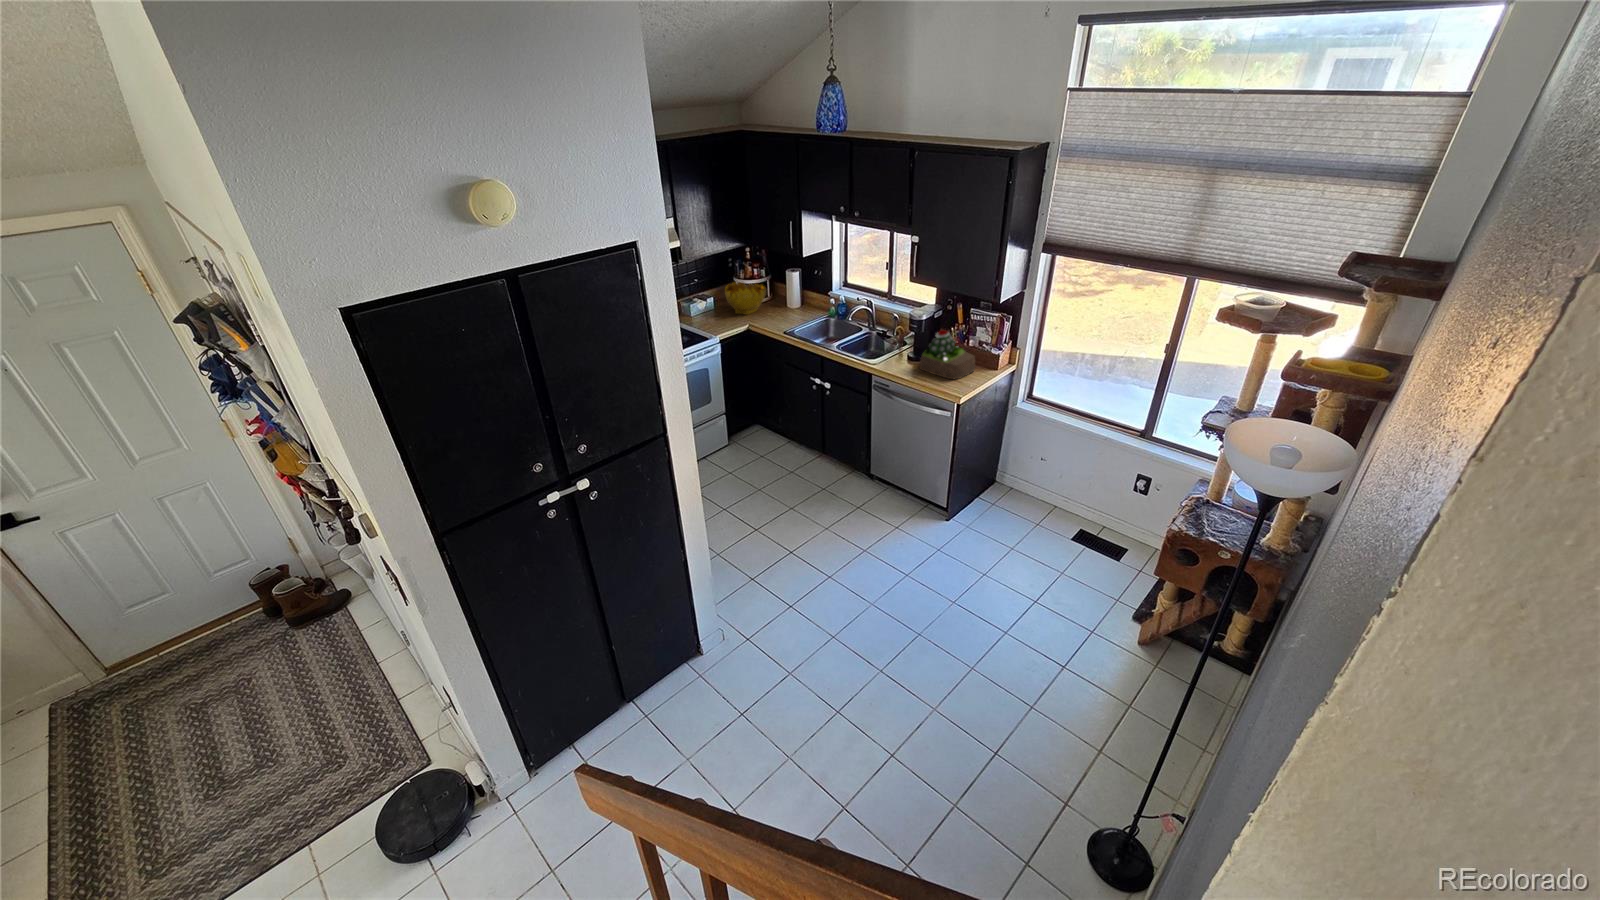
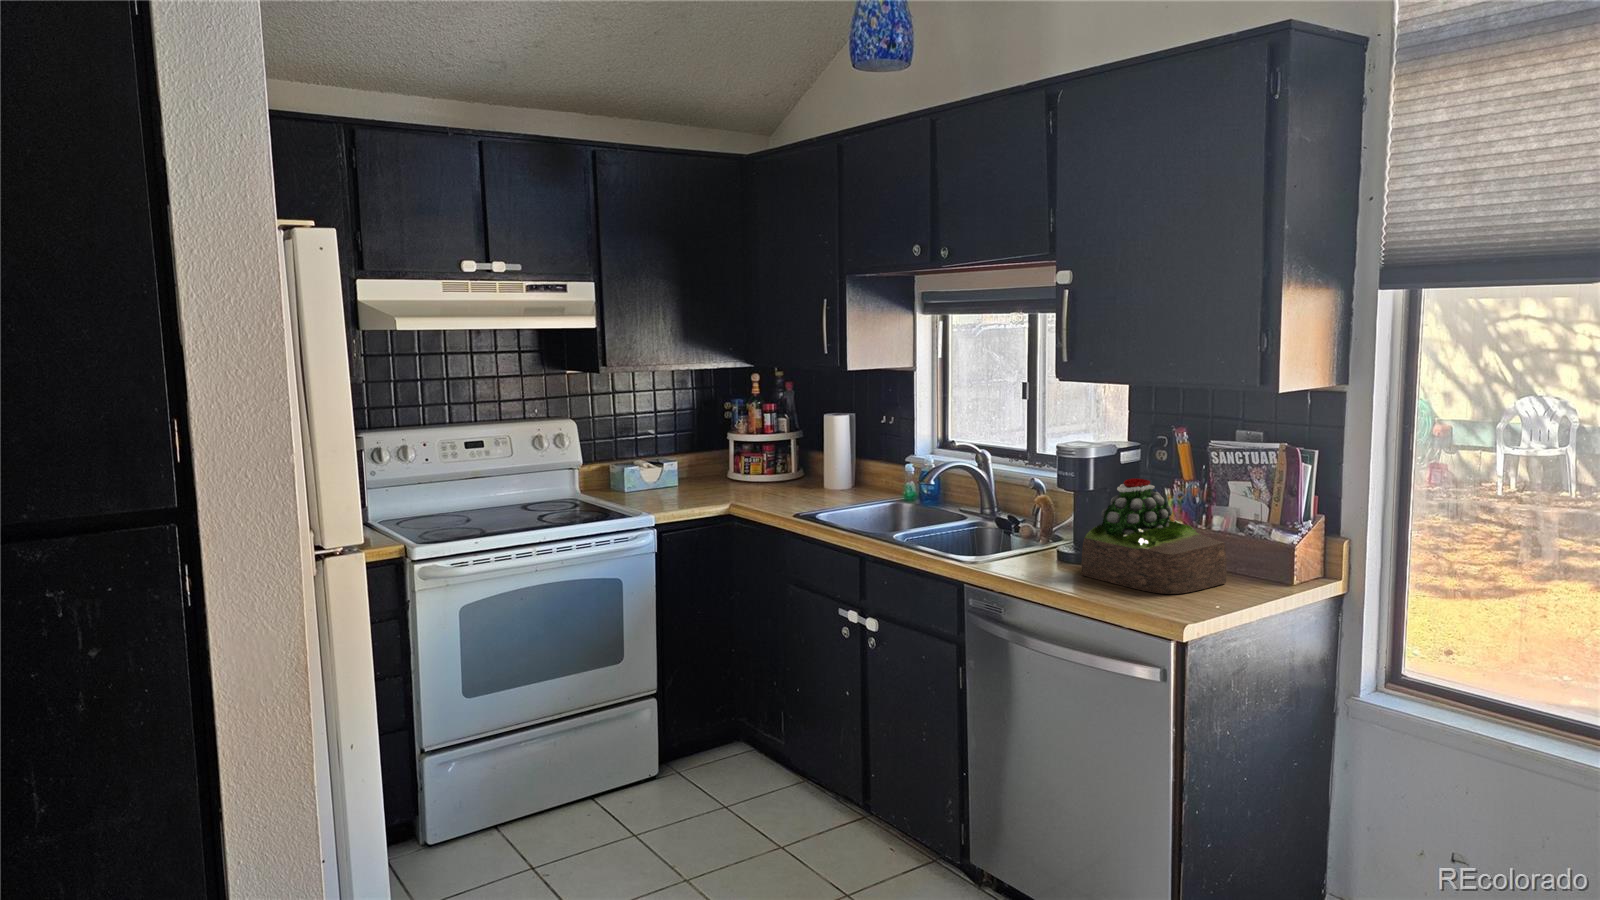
decorative bowl: present [725,282,766,315] -> none [694,433,779,494]

